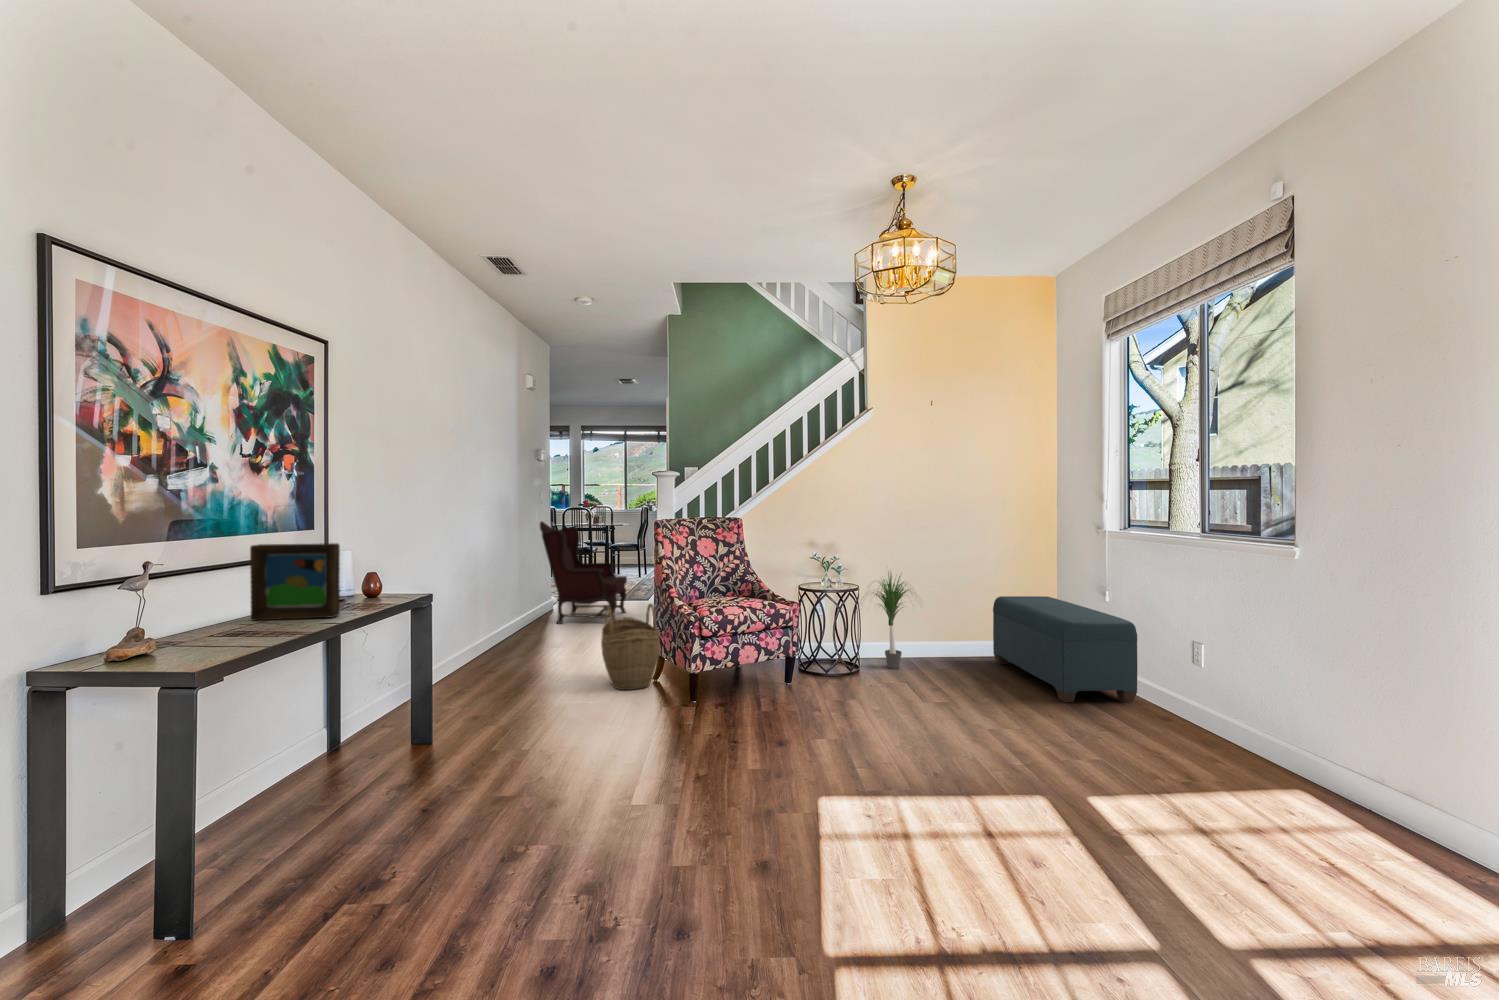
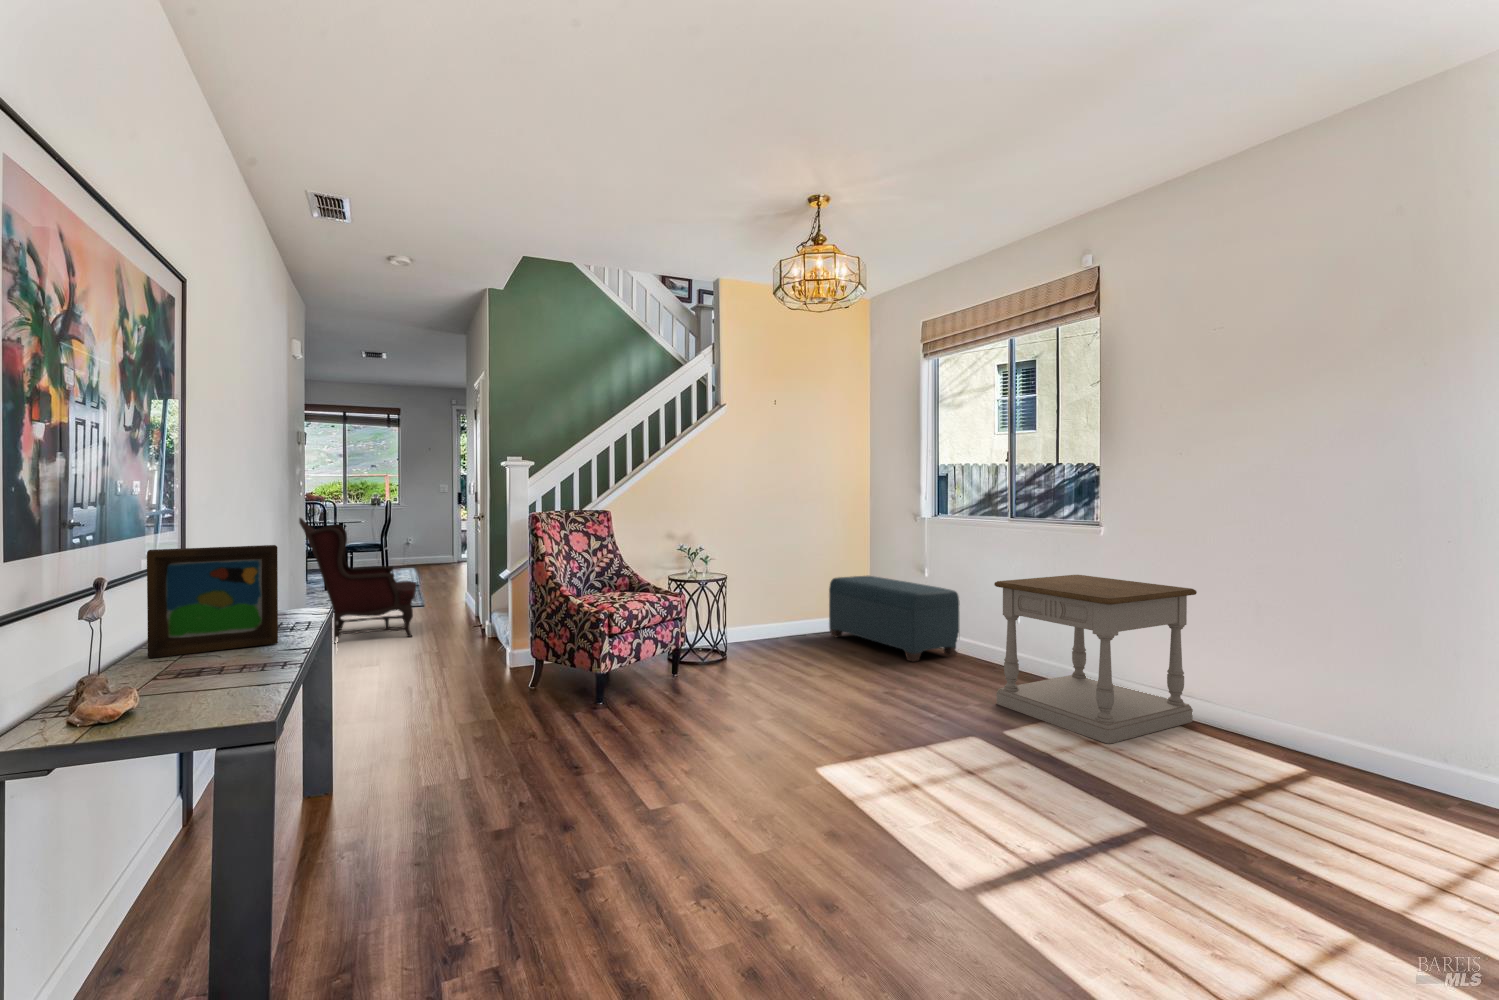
potted plant: present [874,572,911,669] -> none [721,553,784,651]
woven basket: present [601,604,660,690] -> none [472,605,548,704]
side table: none [1117,613,1433,848] -> present [994,575,1197,744]

